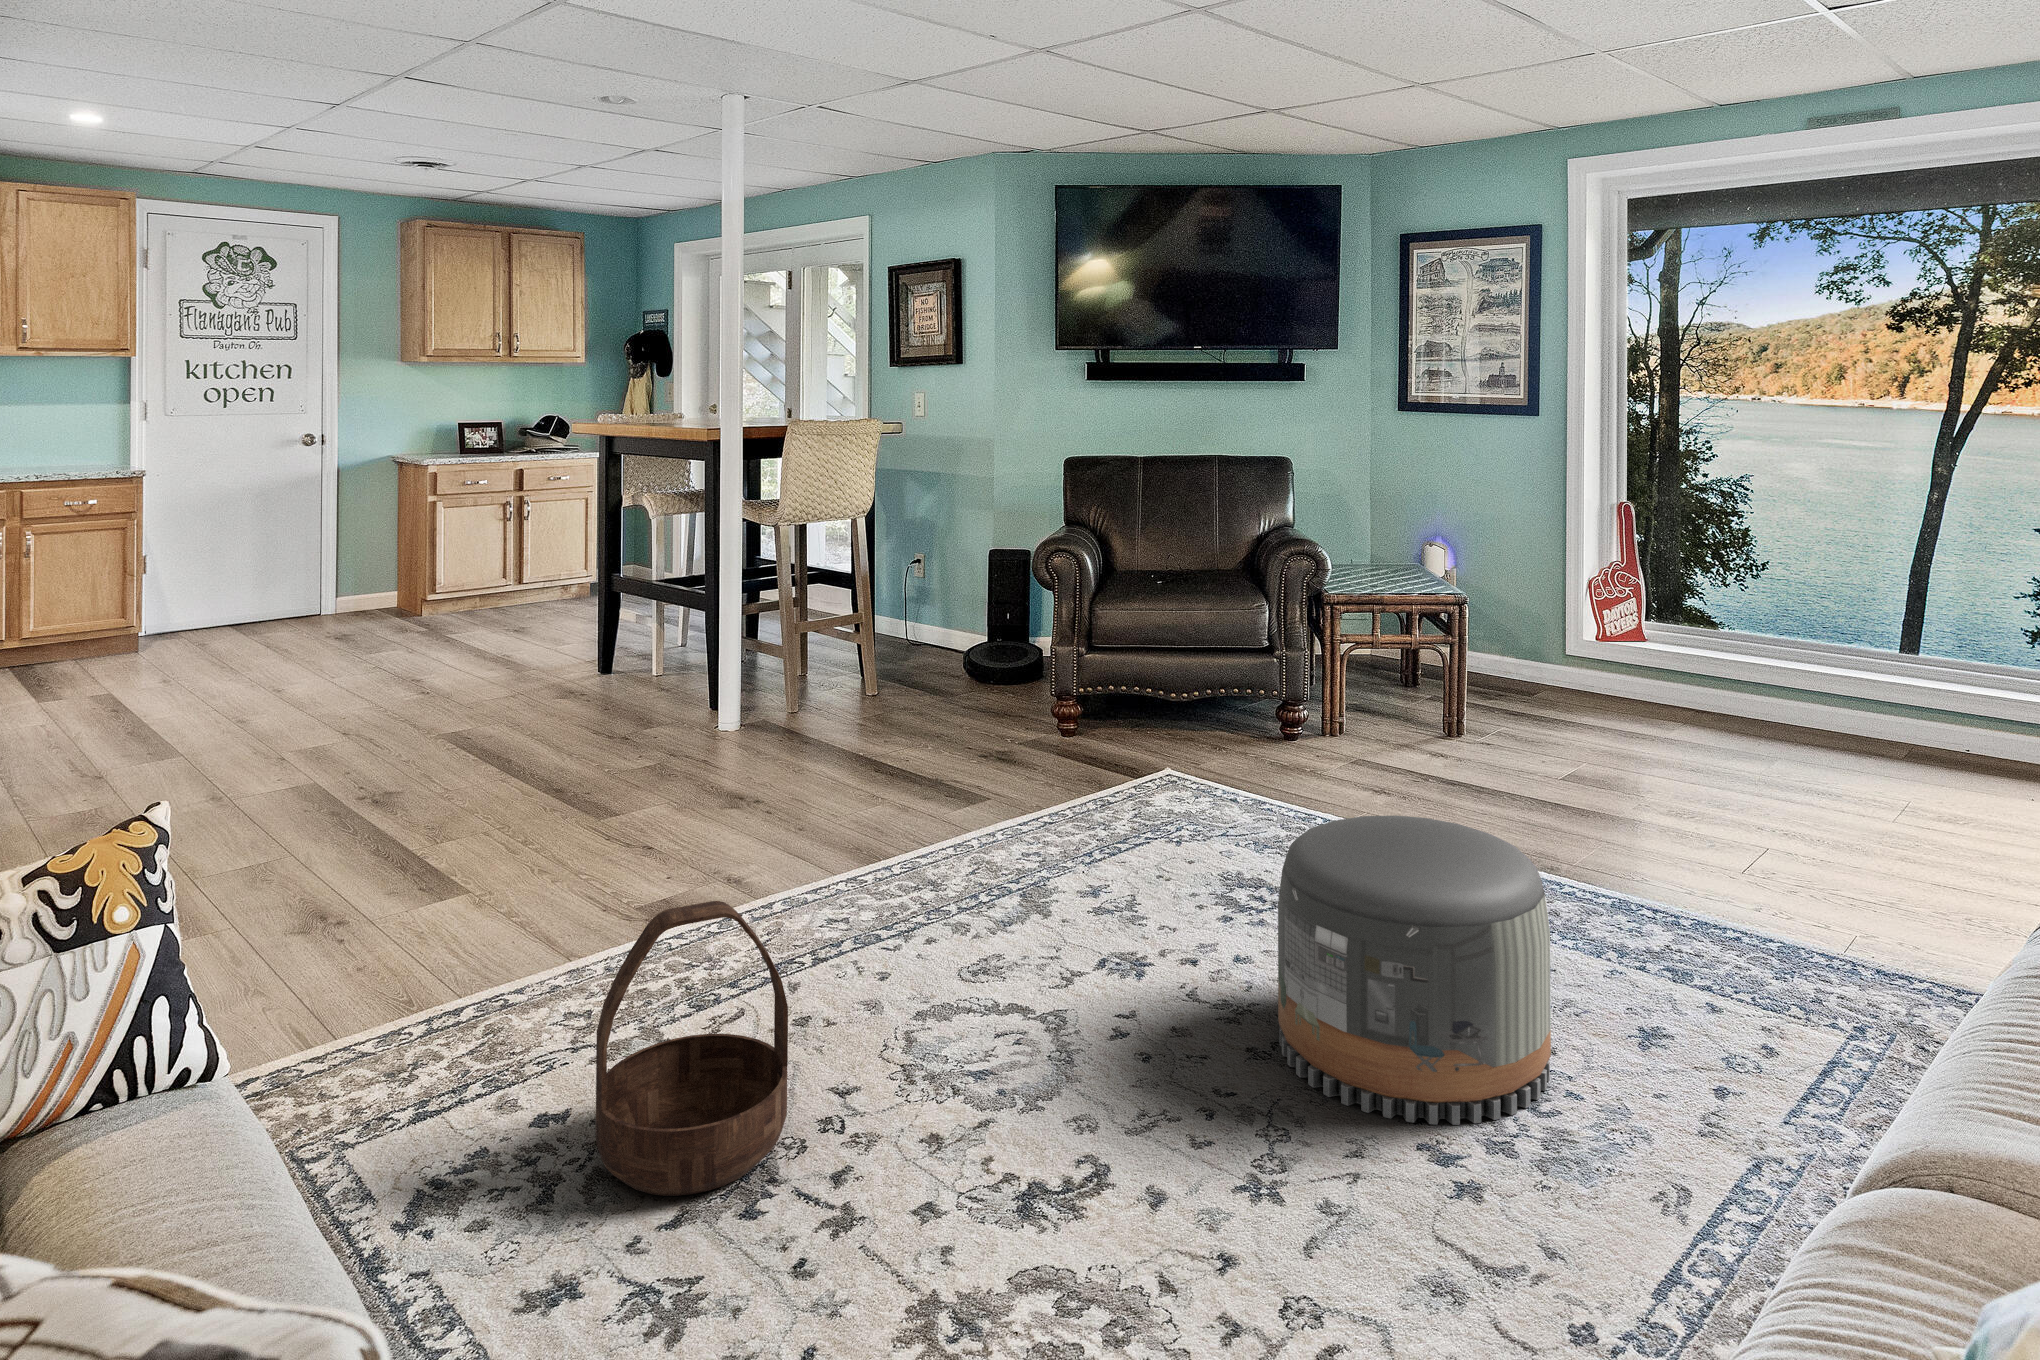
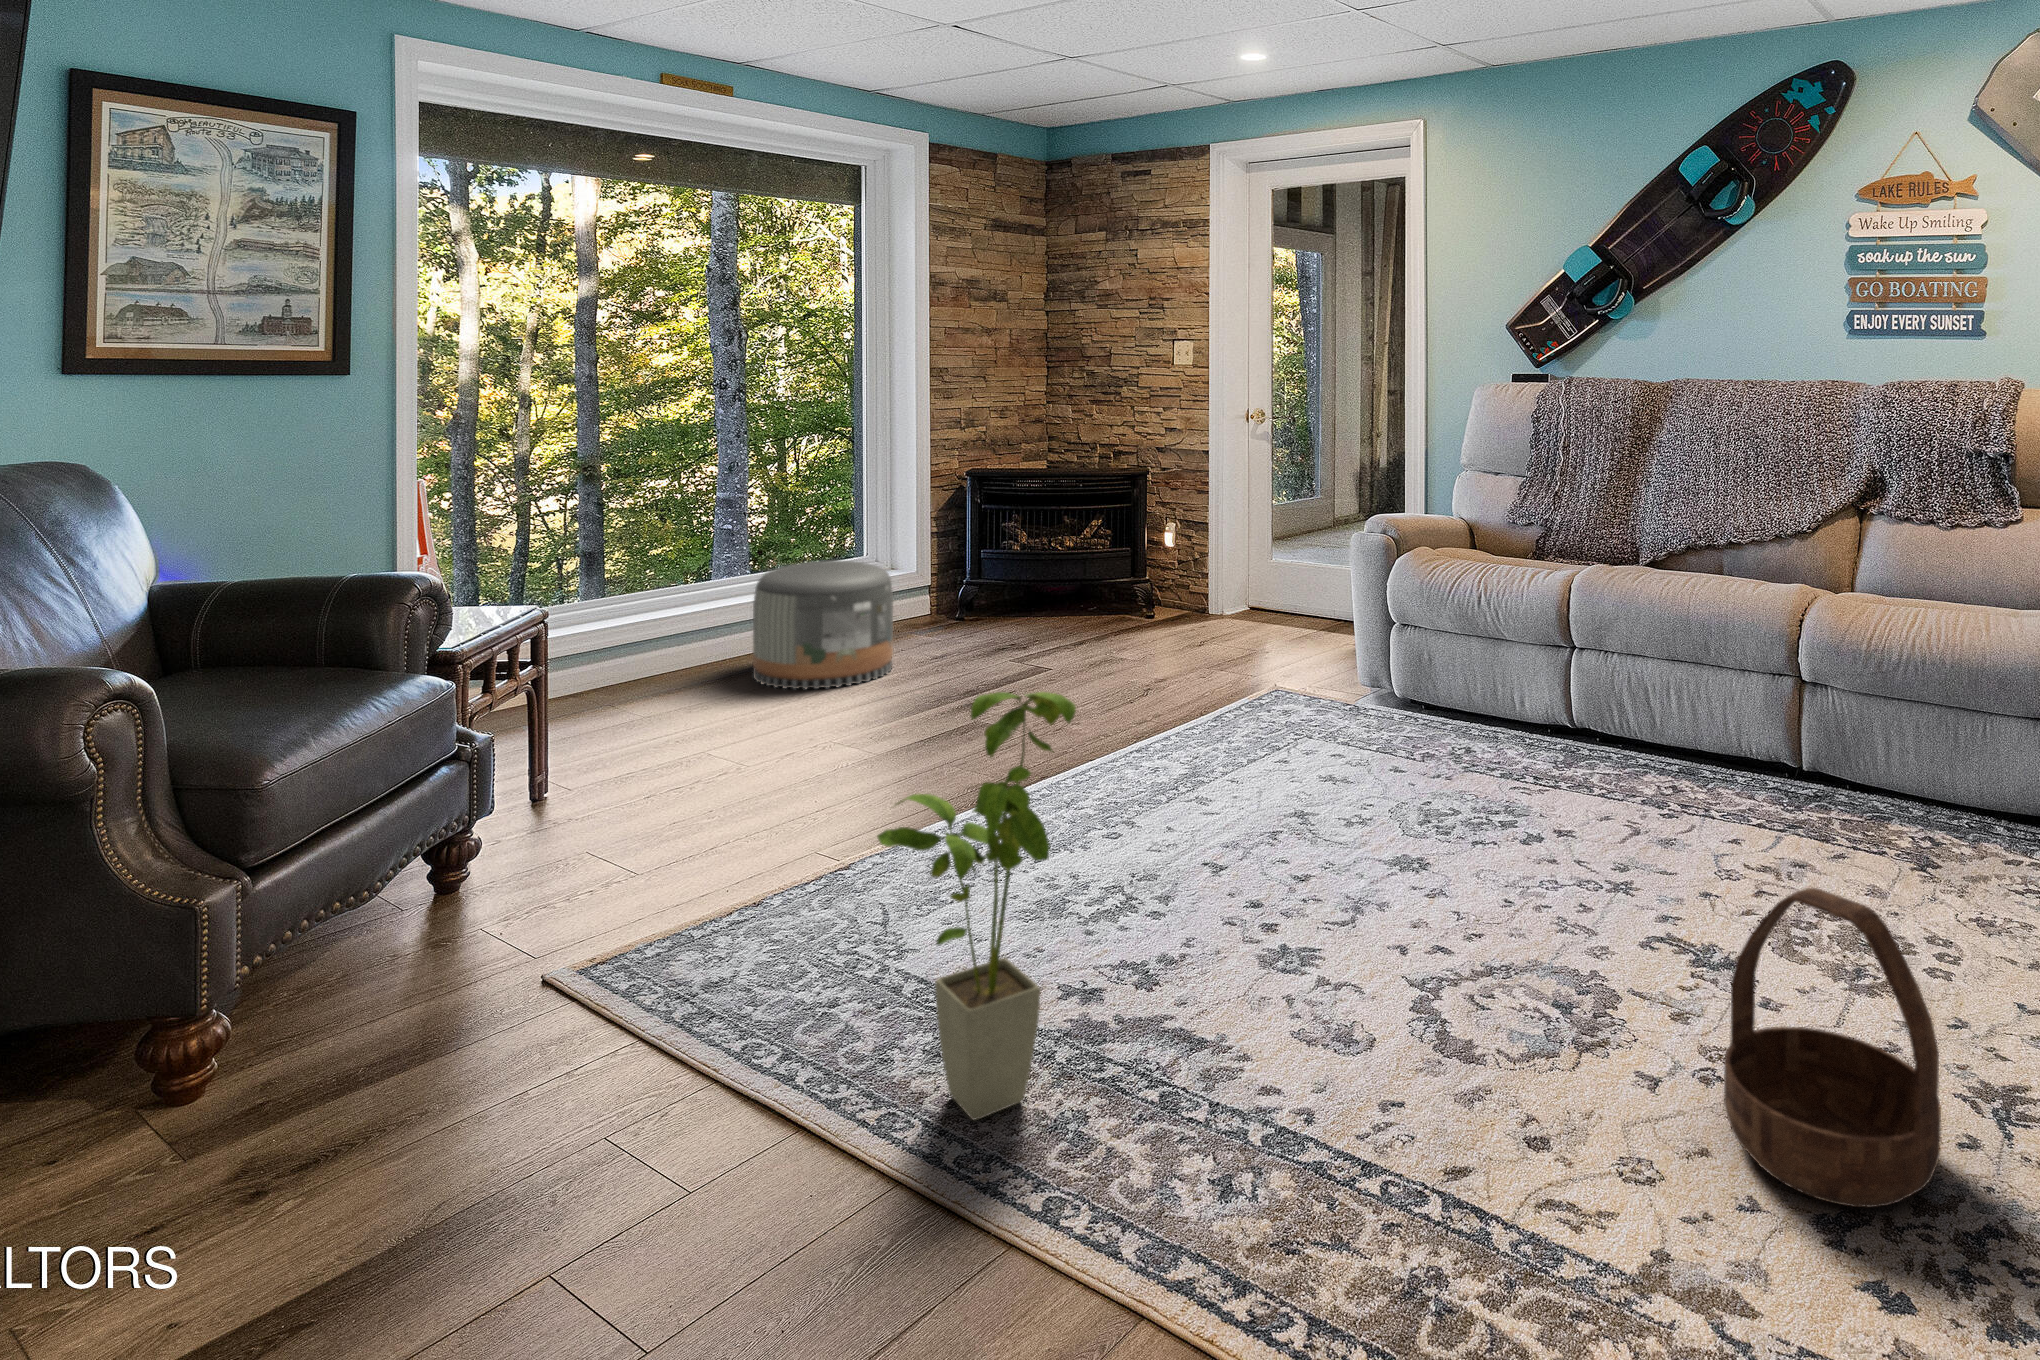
house plant: none [911,614,1036,873] -> present [877,692,1076,1120]
pouf: present [1278,816,1551,1125] -> present [753,560,893,689]

